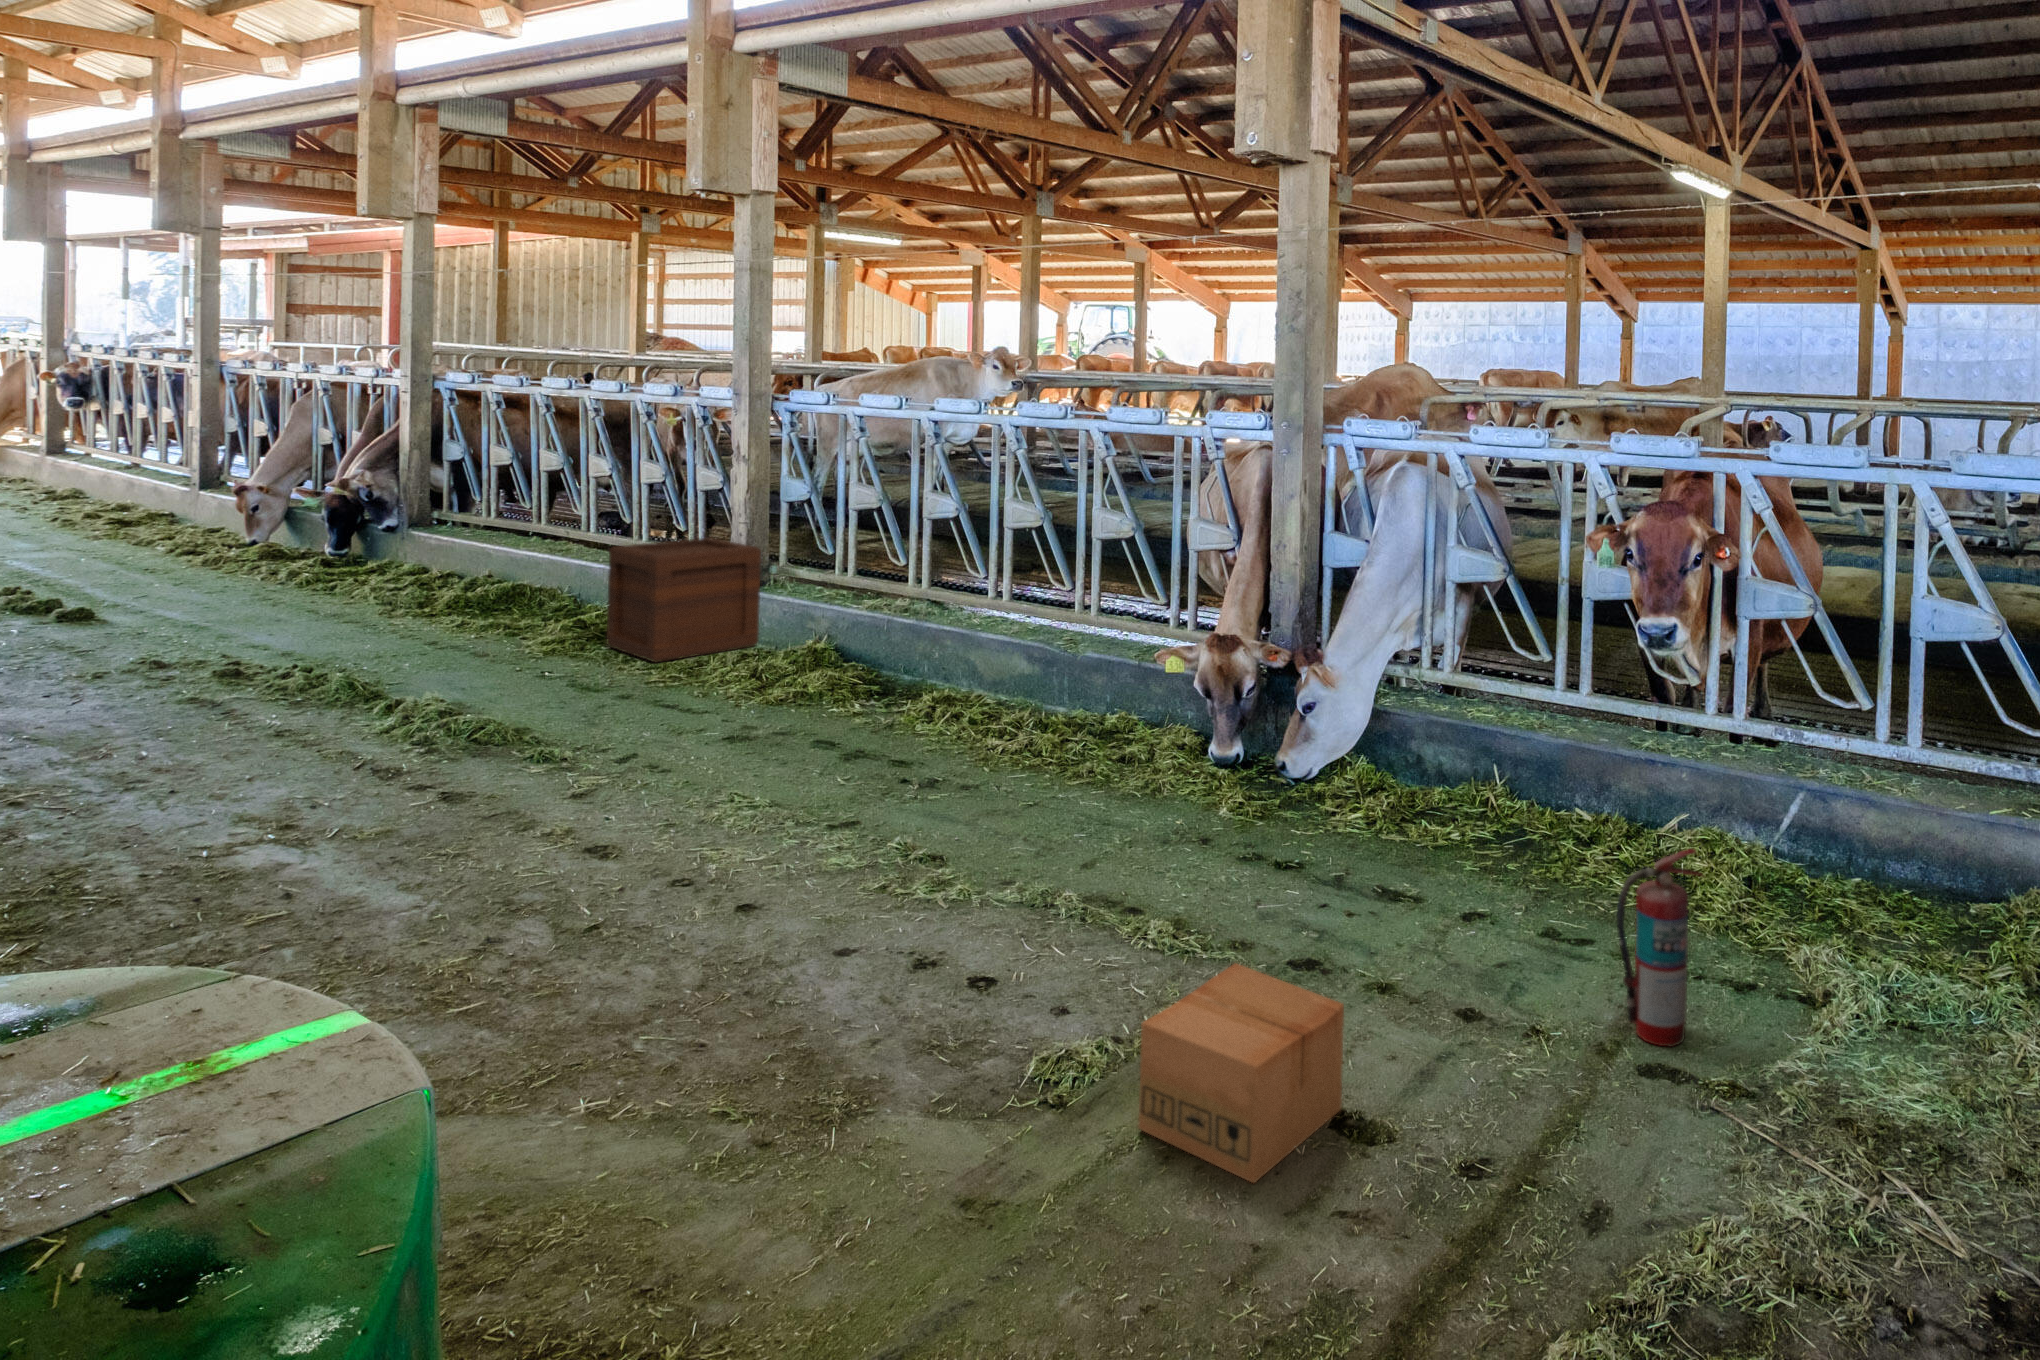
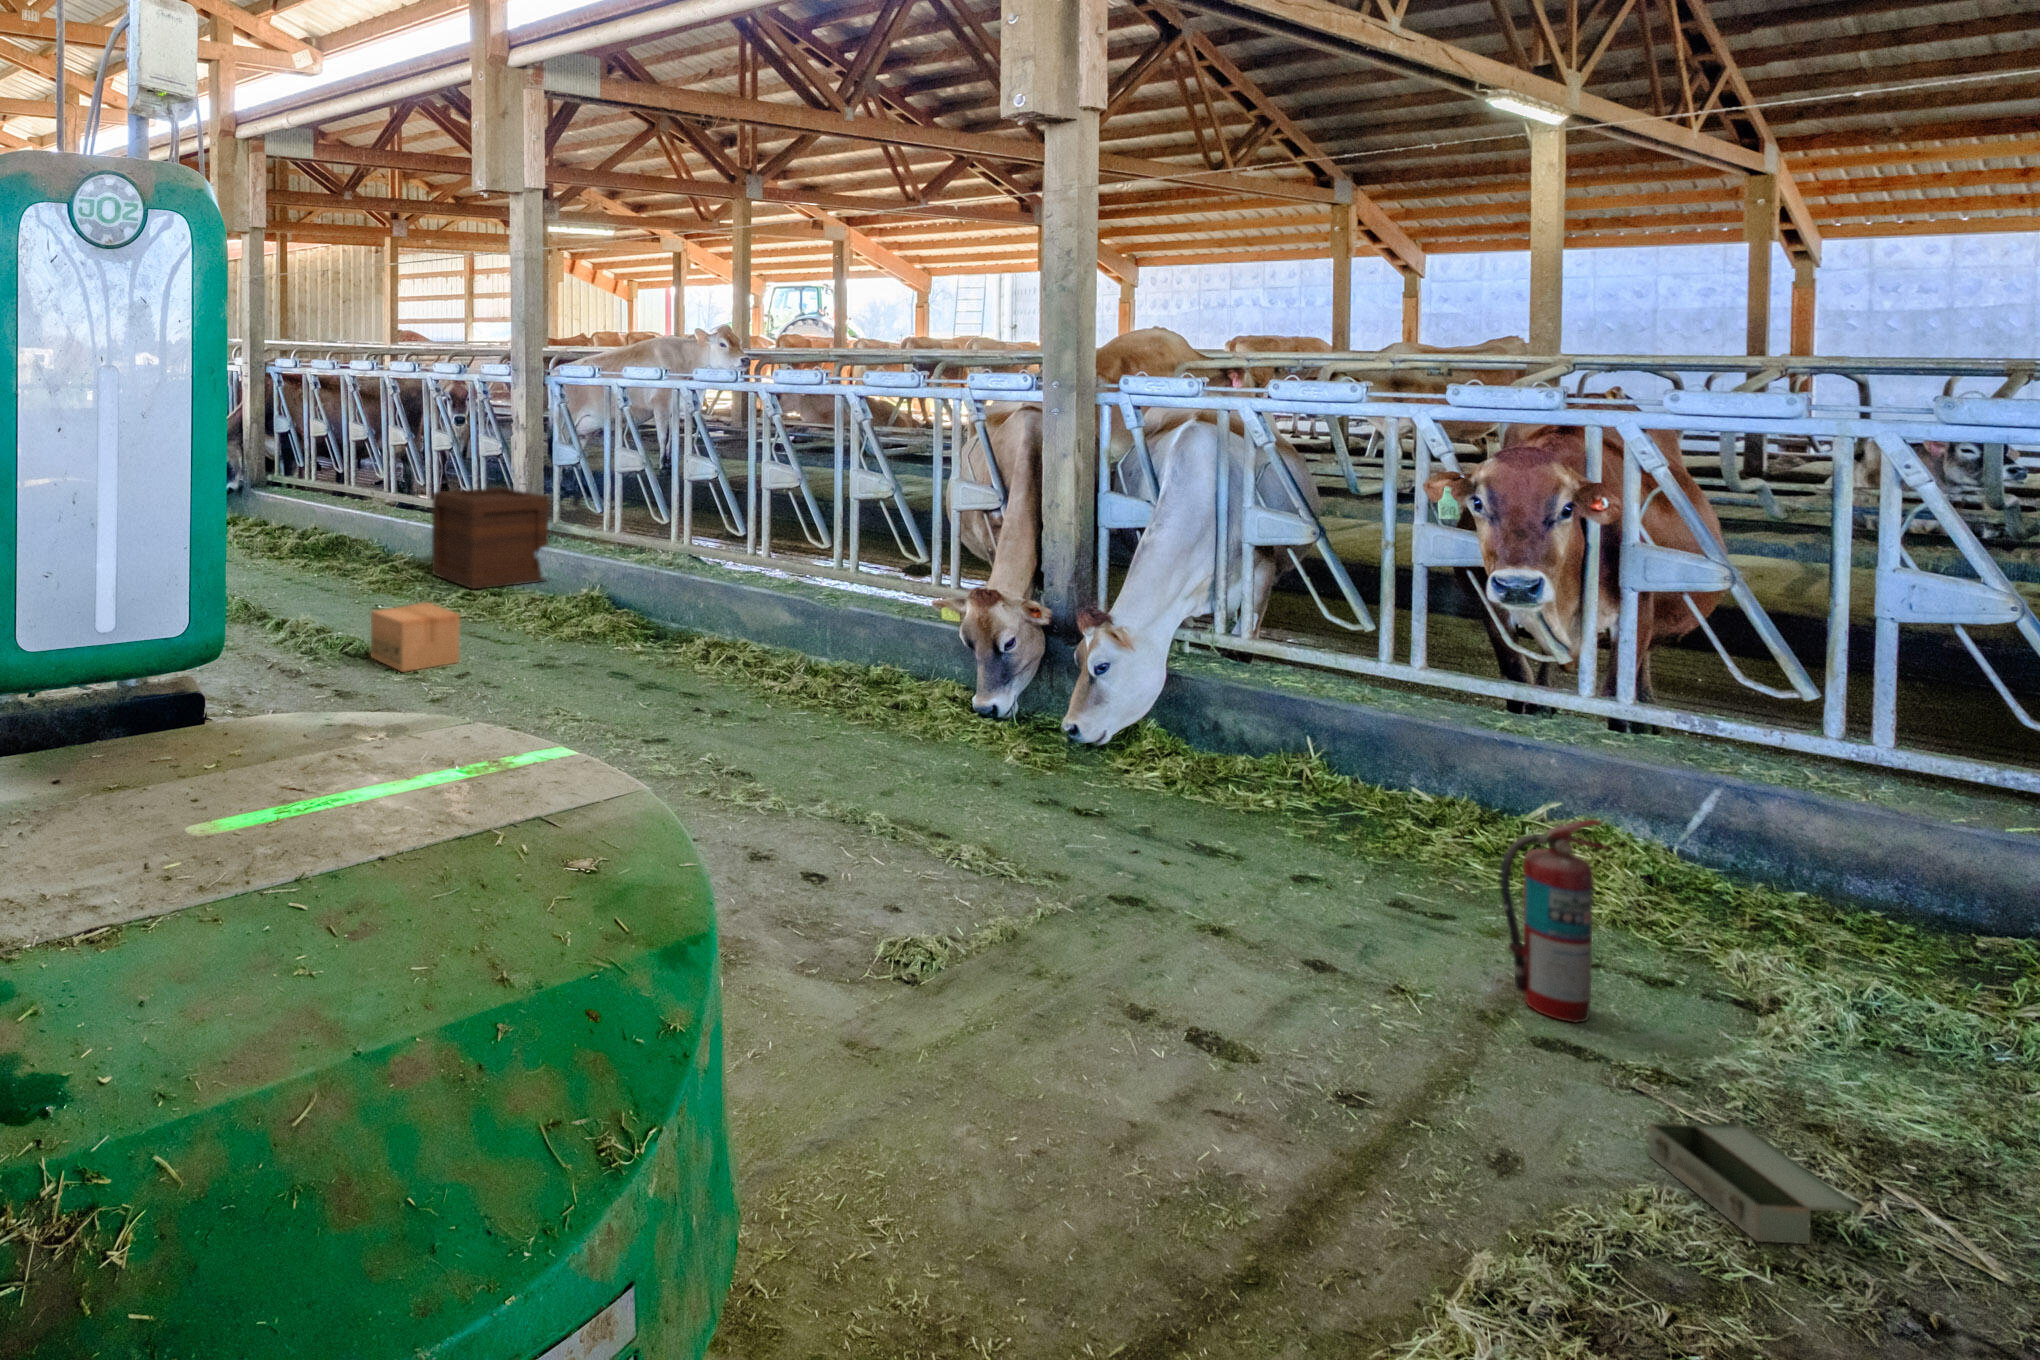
cardboard box: present [1138,964,1344,1183] -> present [371,603,460,672]
toolbox: none [1711,1140,1862,1268] -> present [1648,1123,1860,1244]

